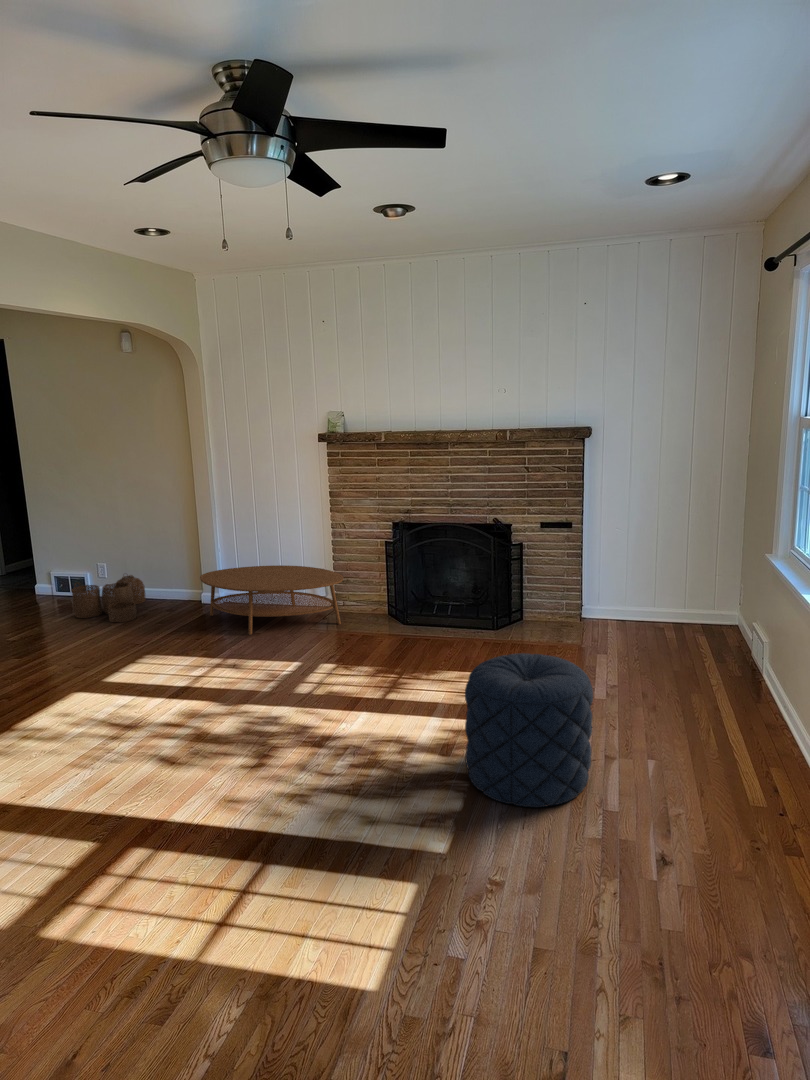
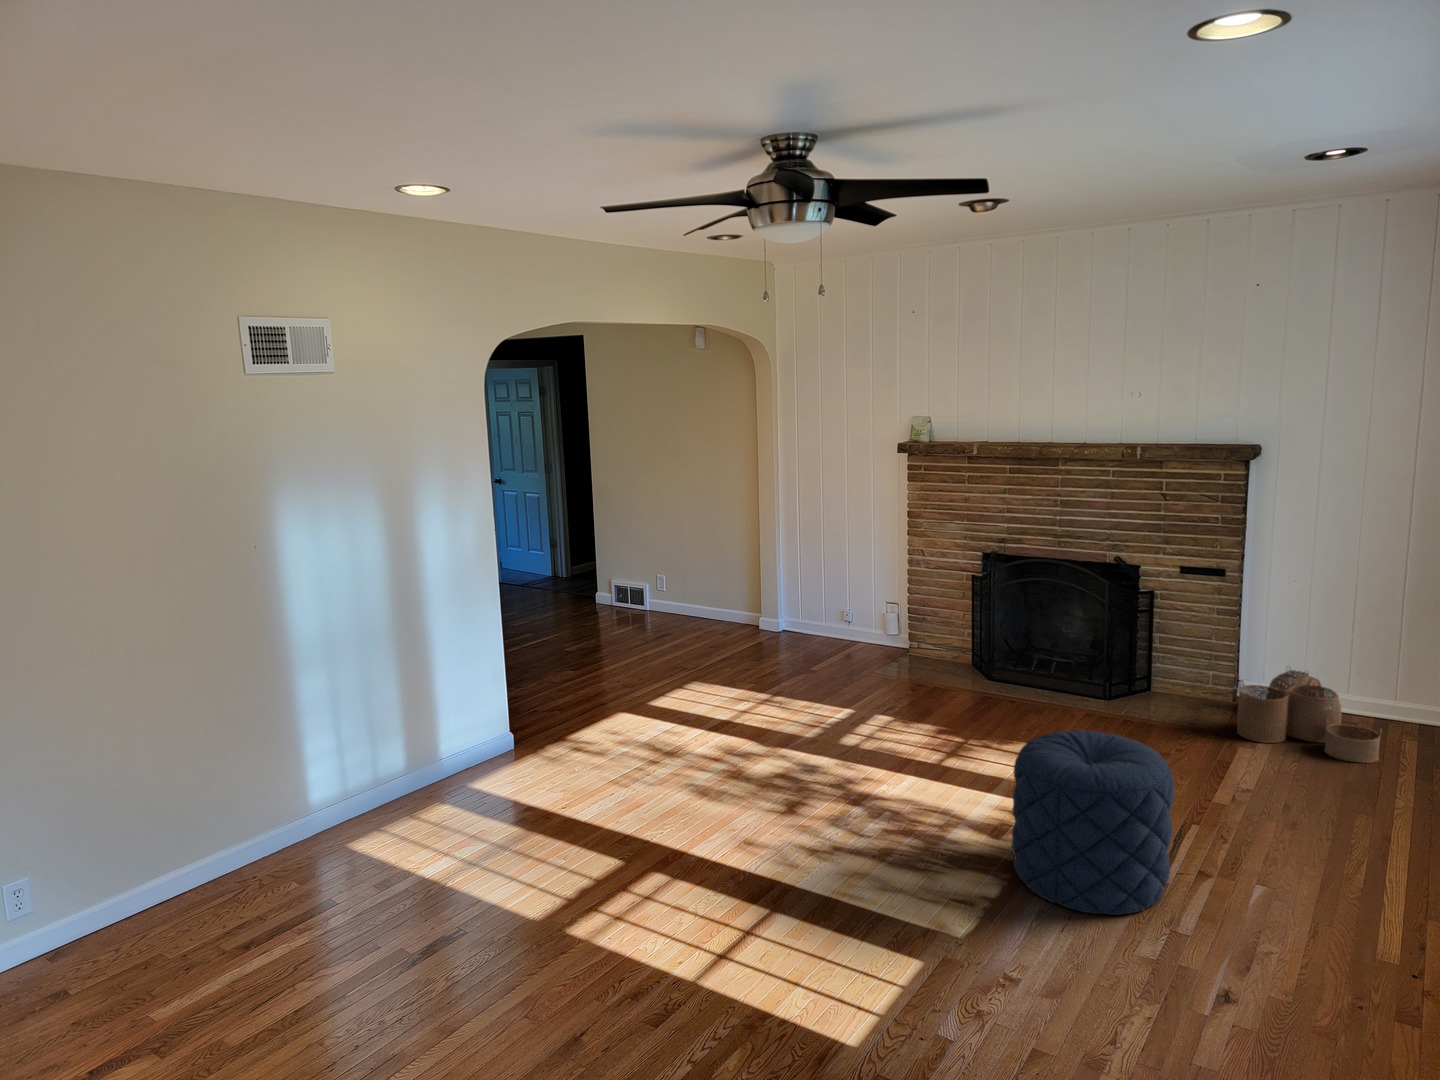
coffee table: present [200,565,343,635] -> none [758,593,918,672]
woven basket: present [72,575,146,622] -> present [1237,667,1382,763]

